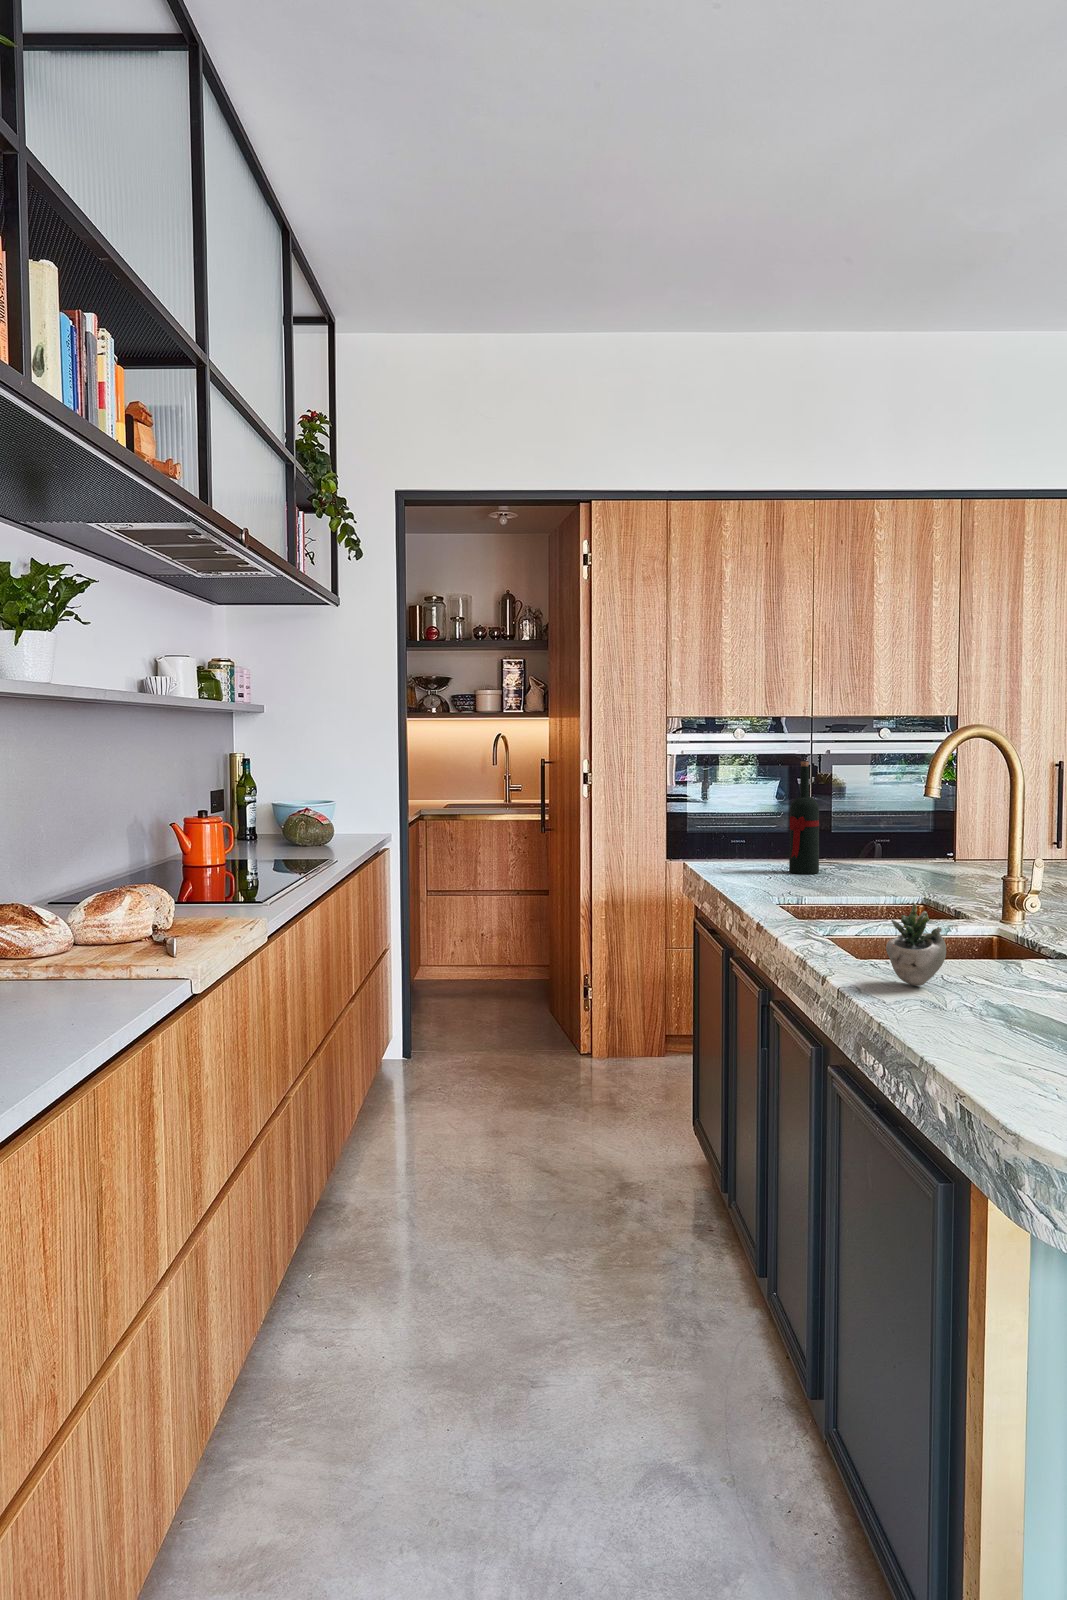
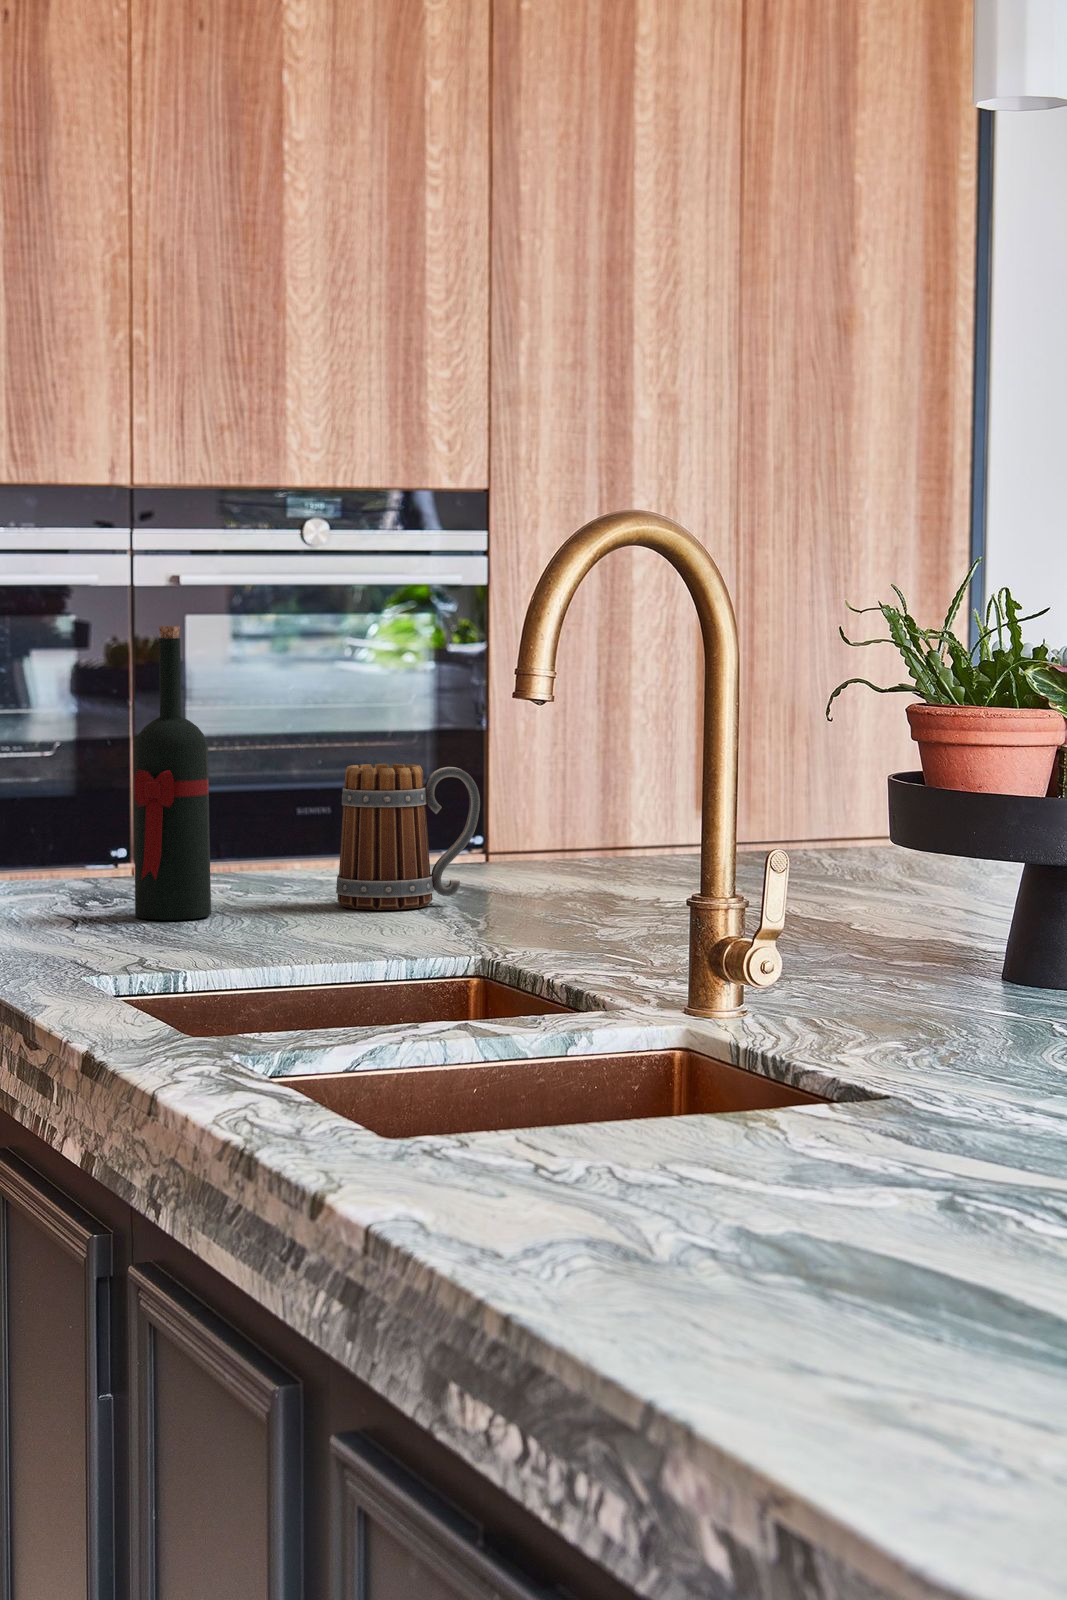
mug: none [871,816,932,874] -> present [336,764,480,910]
succulent plant: present [886,904,1003,986] -> none [479,964,772,1196]

